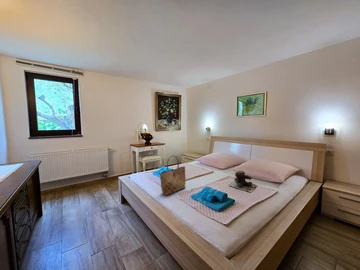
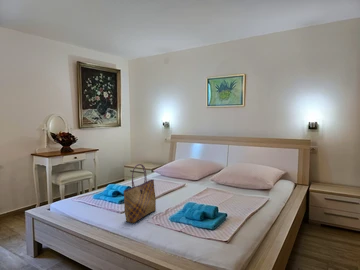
teddy bear: present [229,171,257,192] -> none [212,179,245,204]

